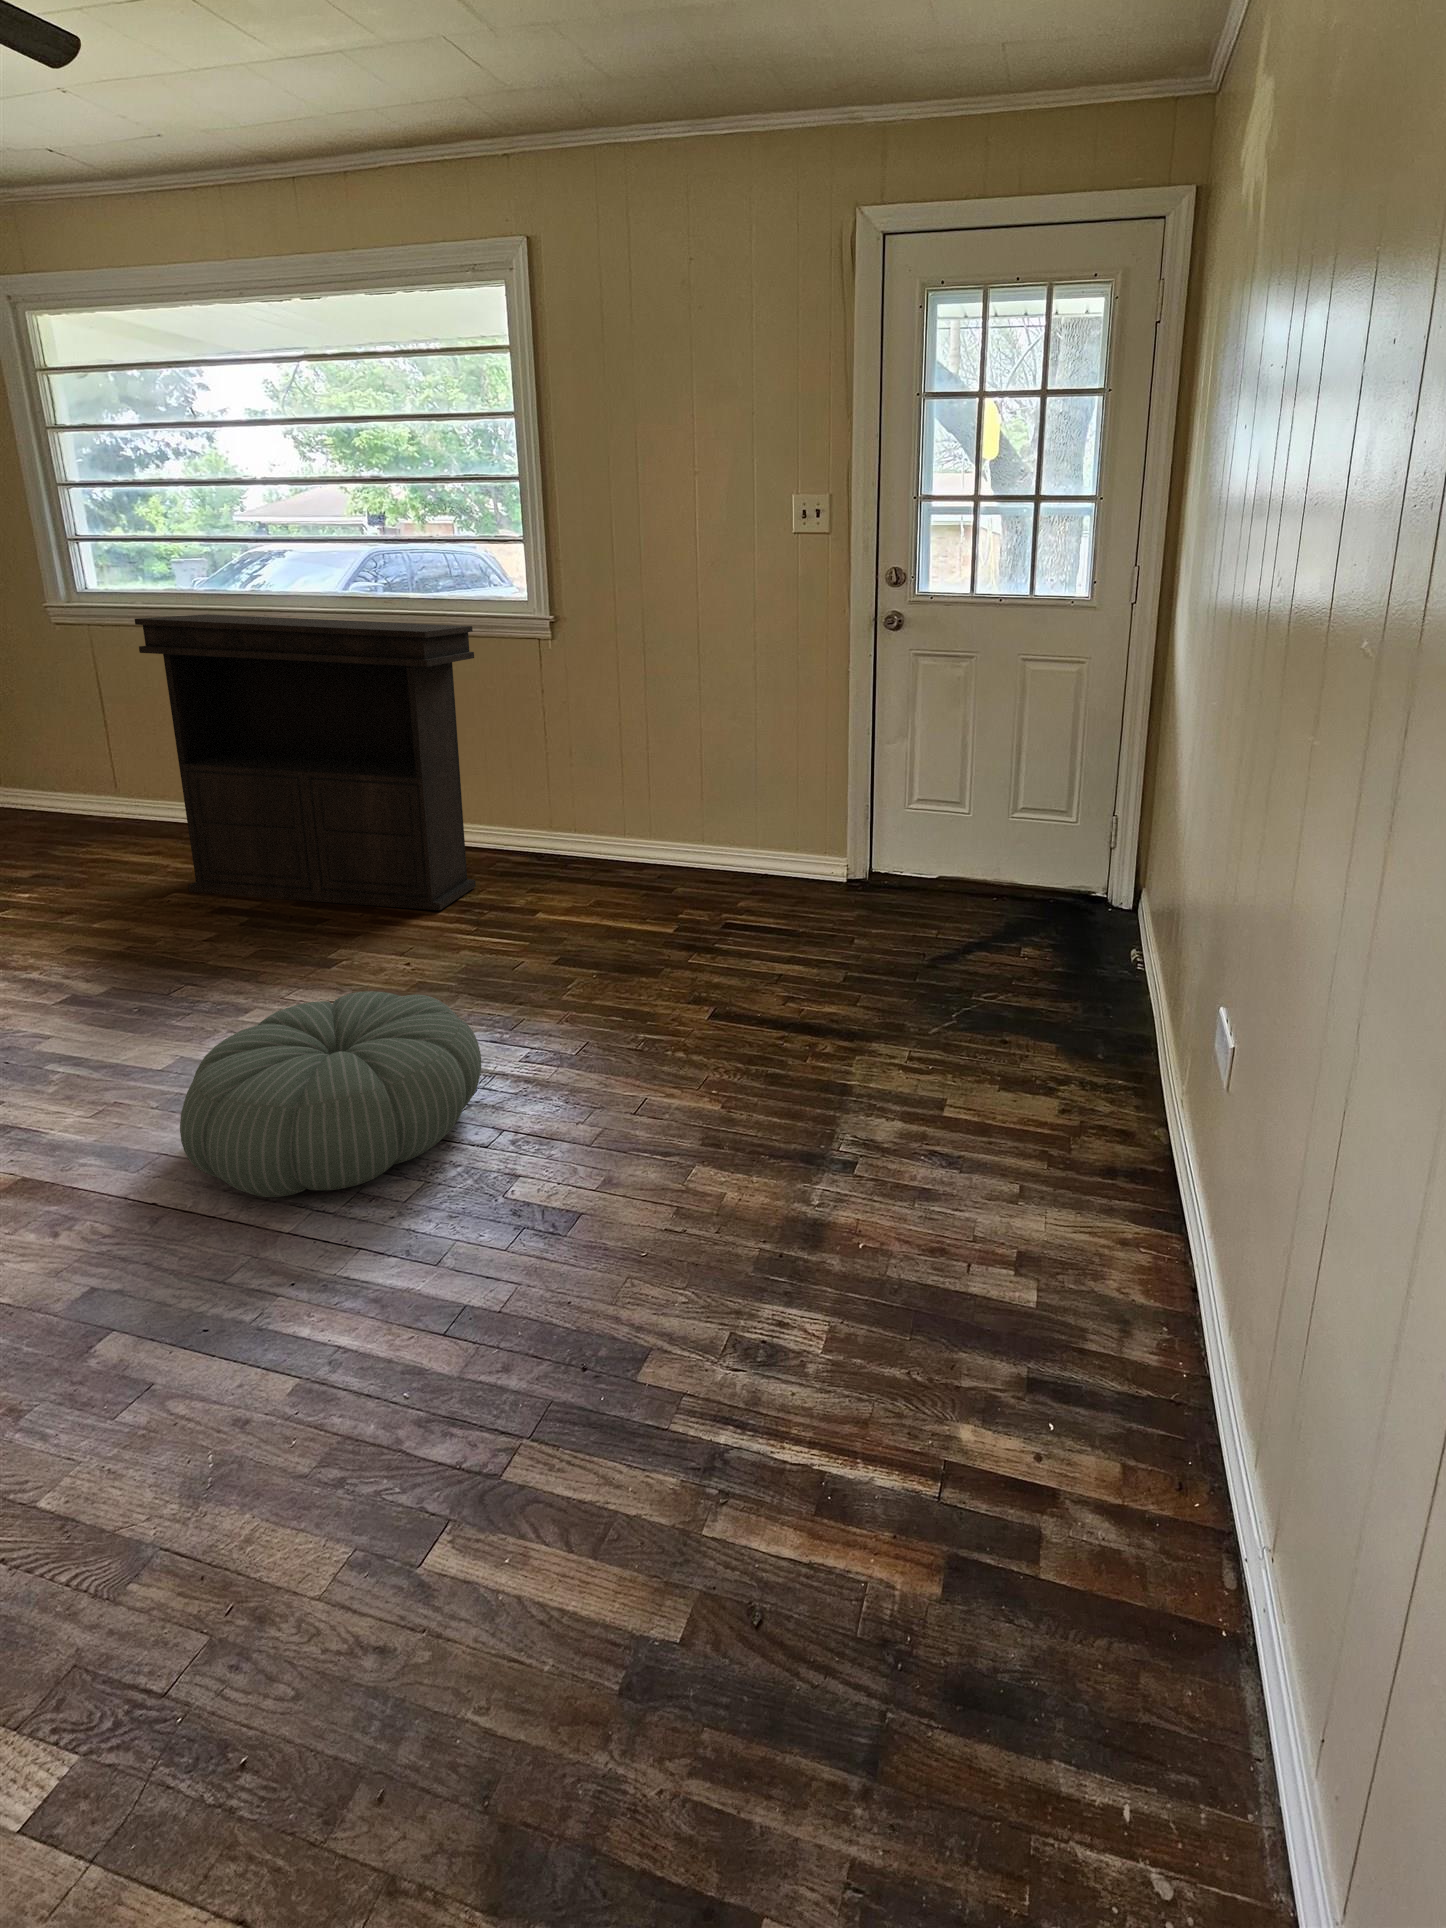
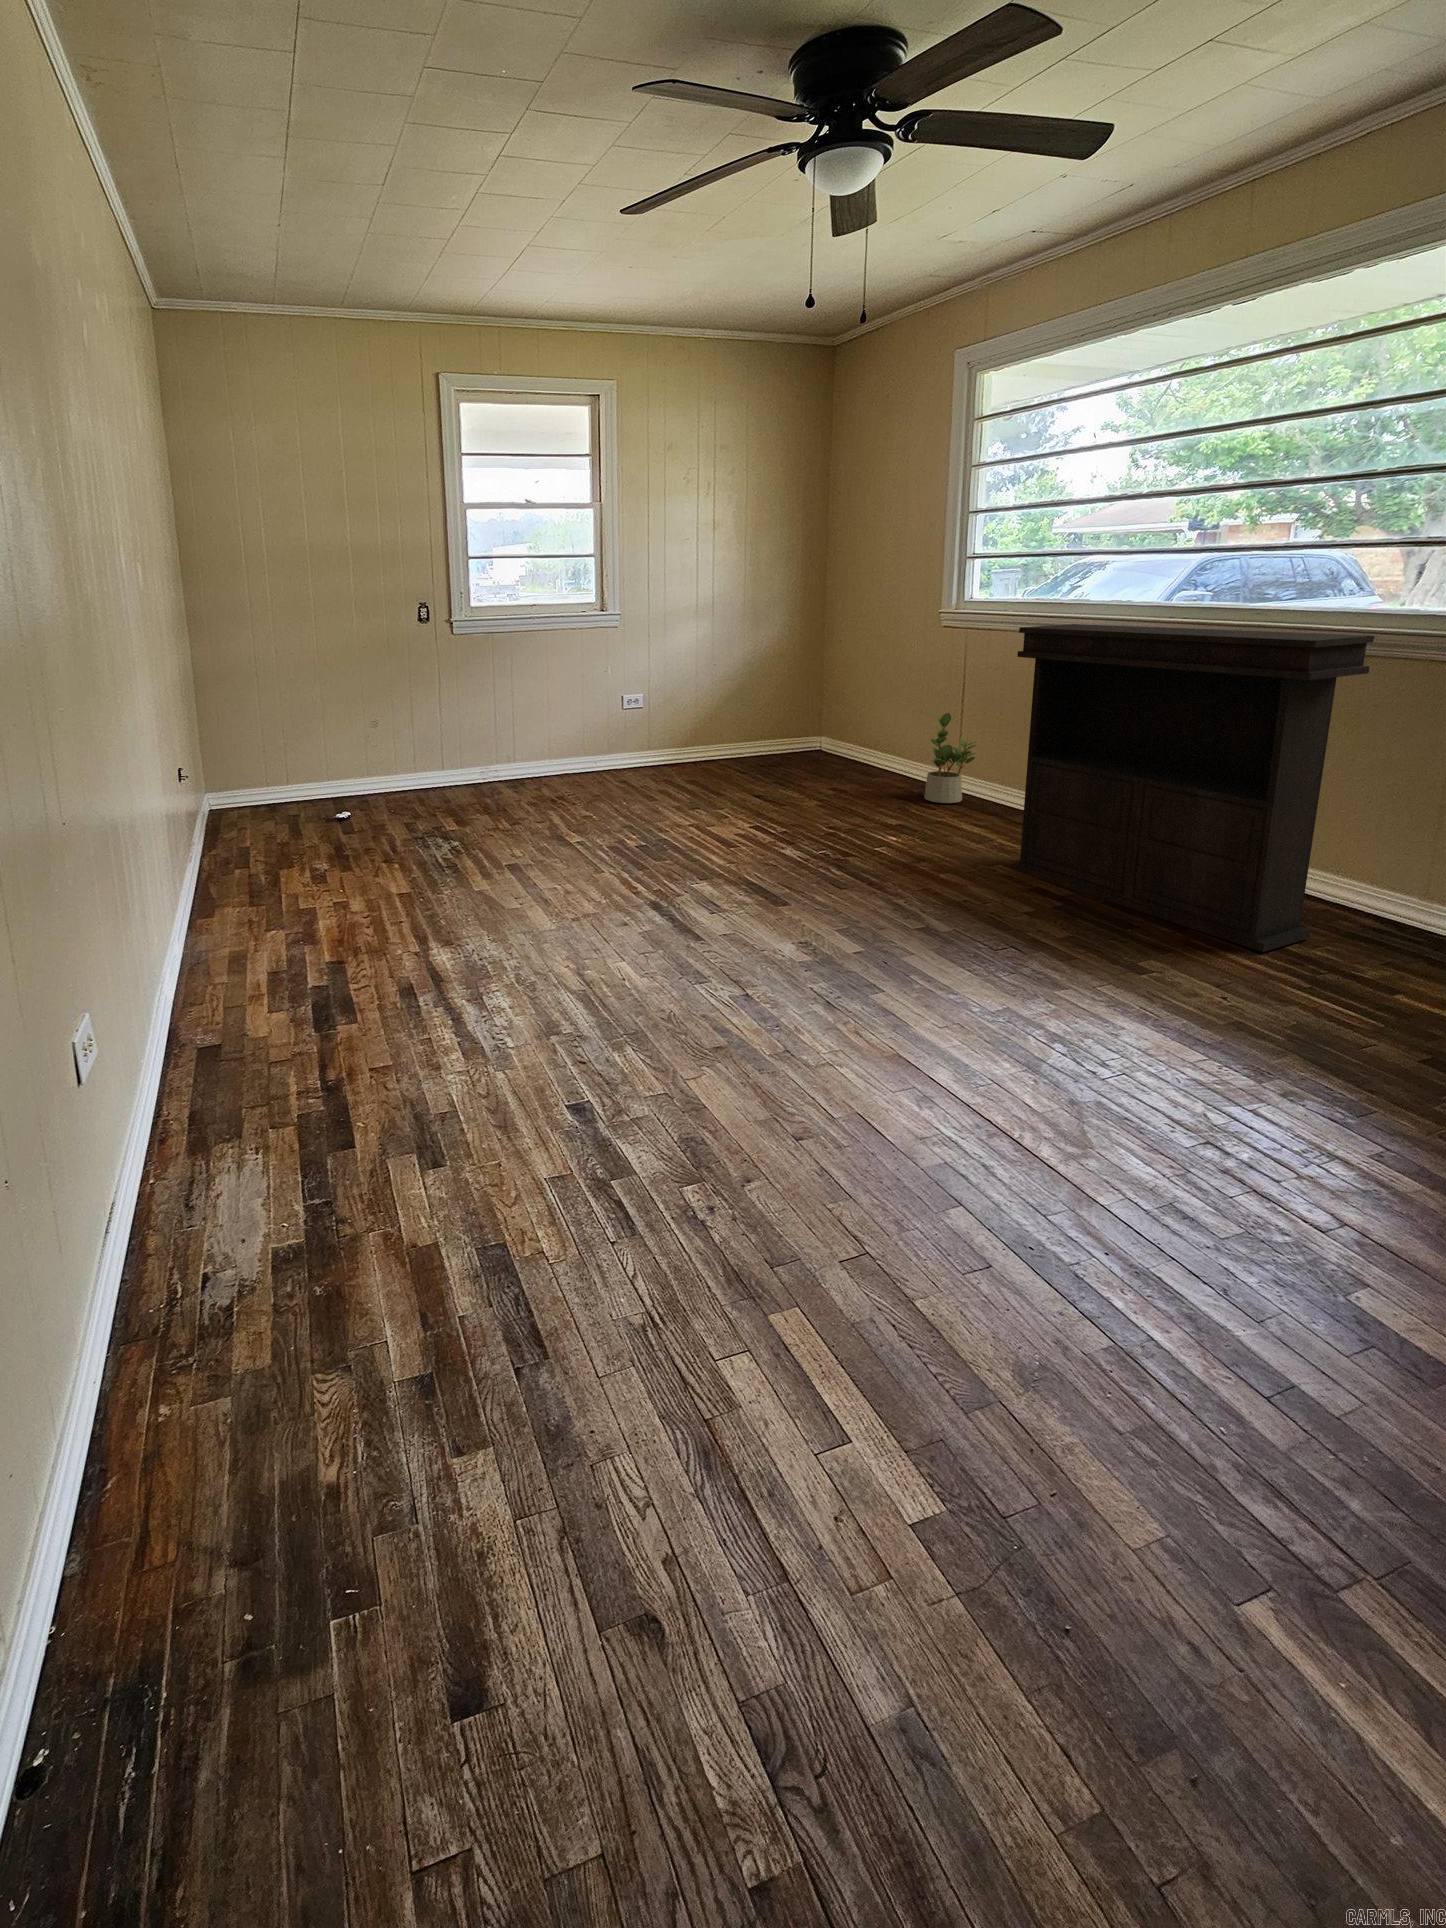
potted plant: none [58,722,129,831] -> present [924,713,977,803]
pouf: present [180,991,481,1197] -> none [1020,997,1331,1200]

